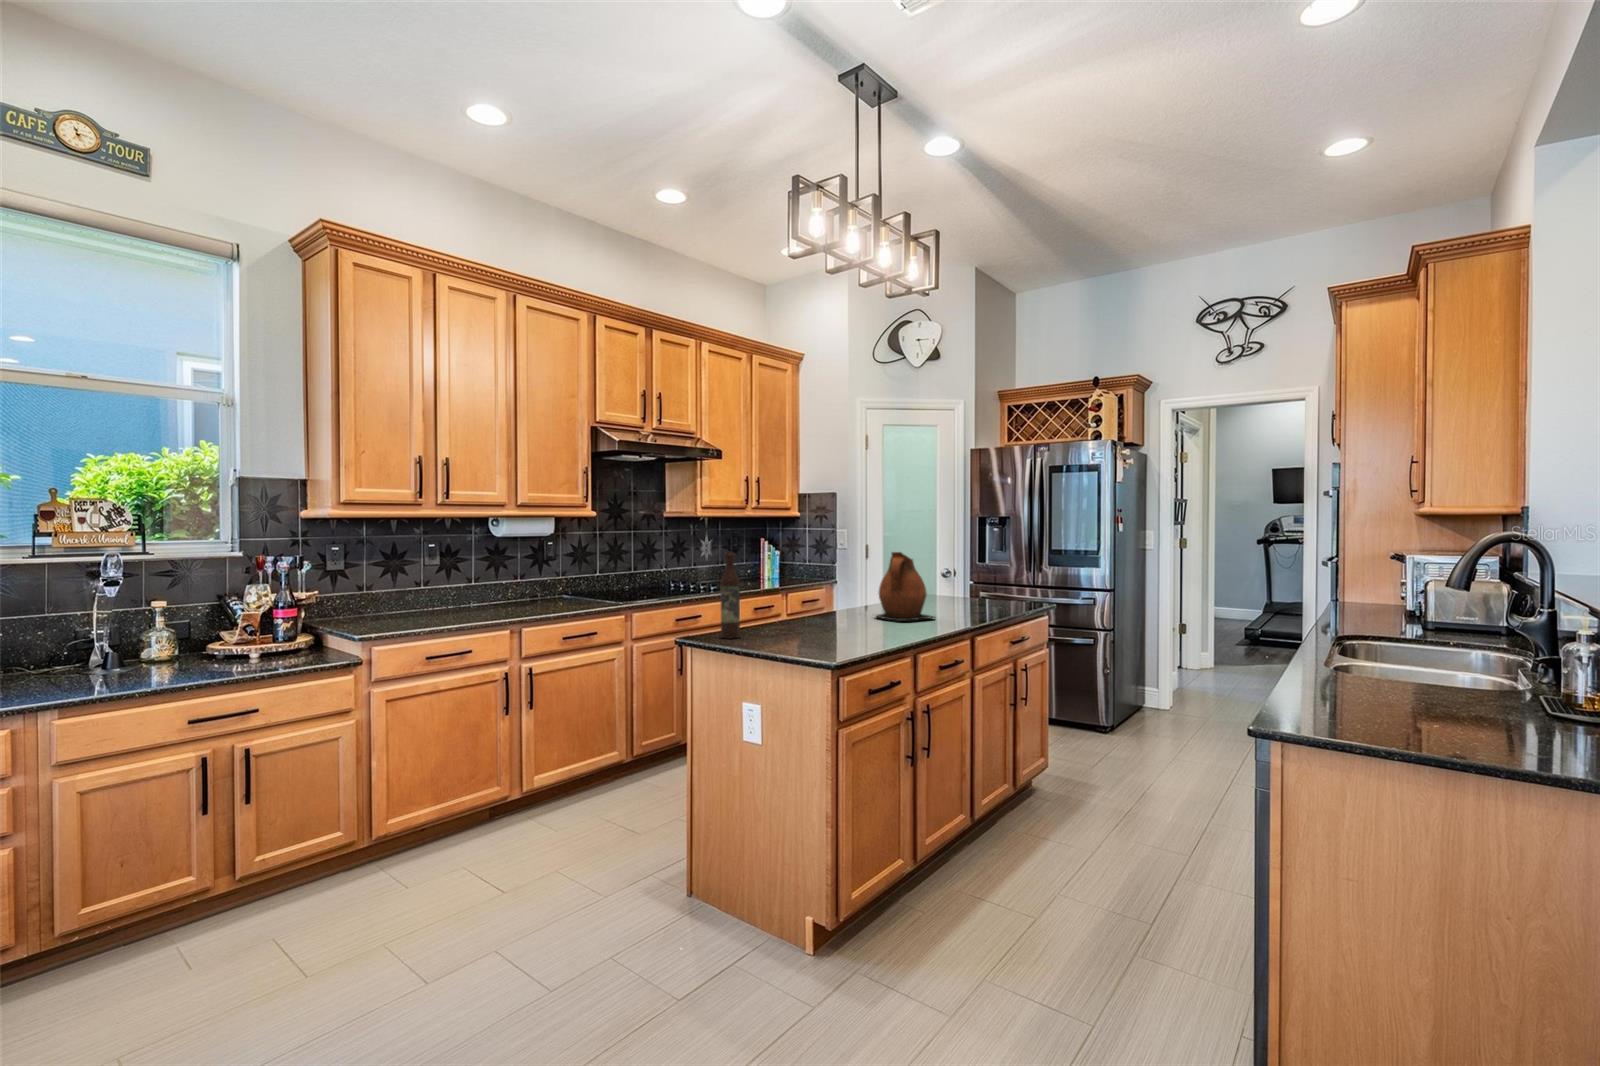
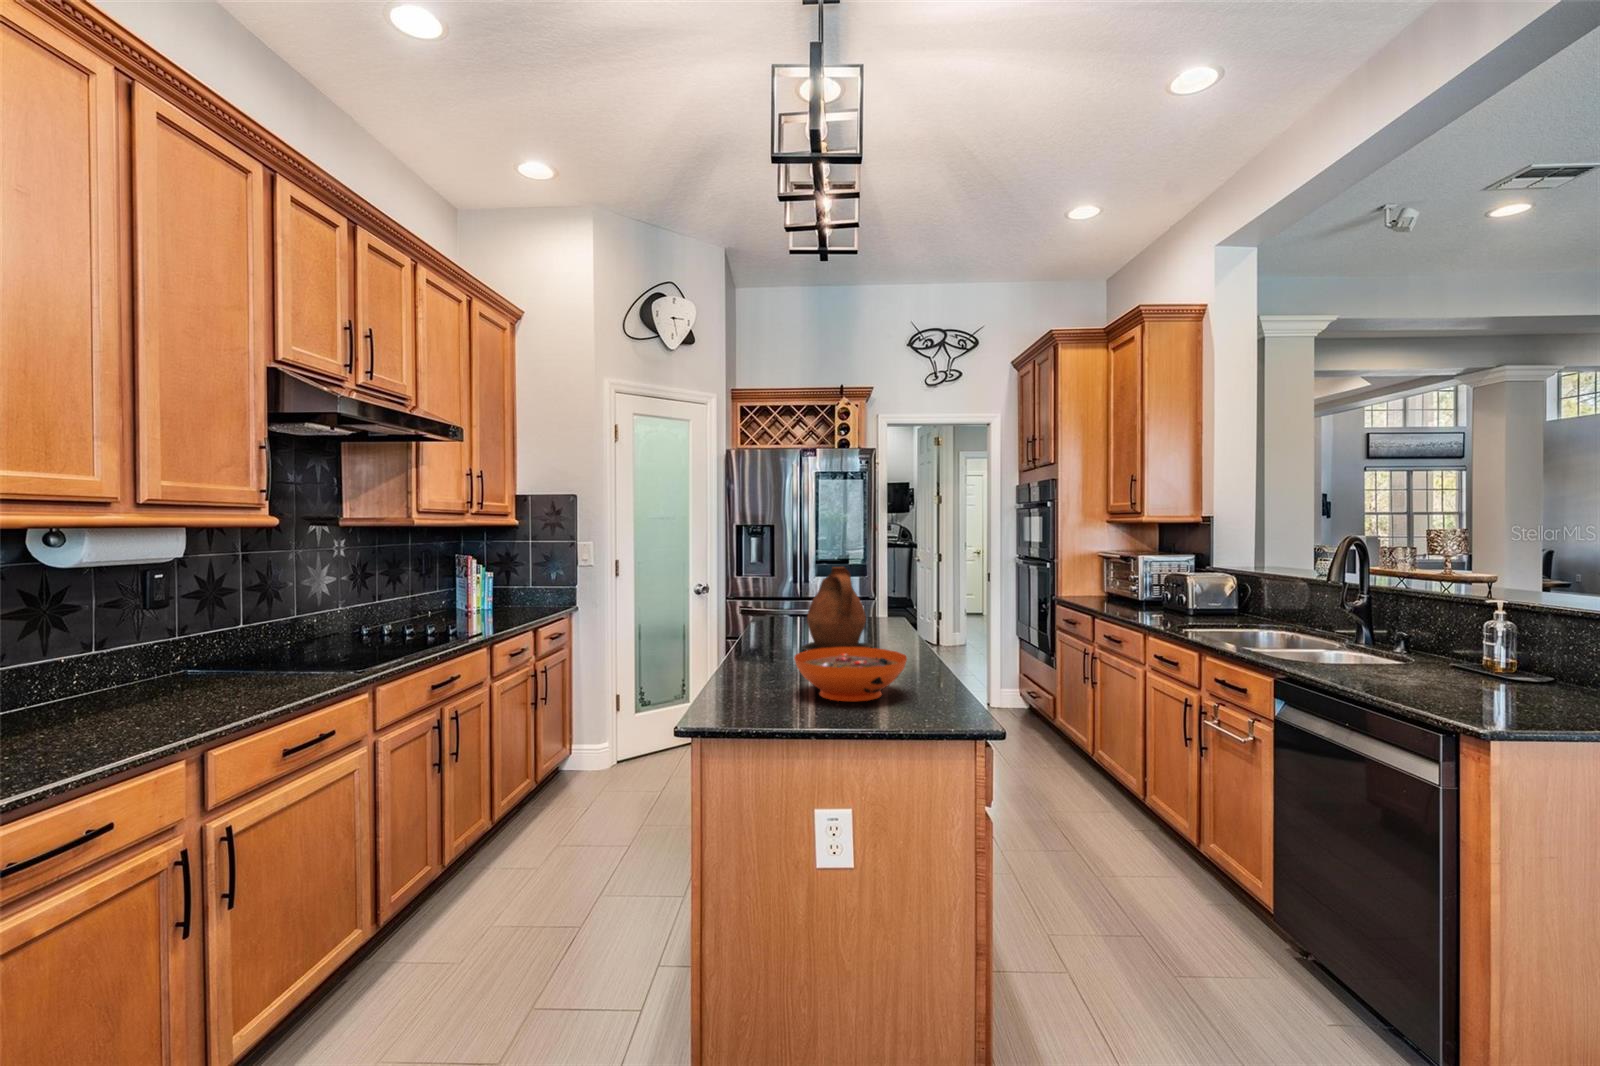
wine bottle: present [720,552,740,638] -> none [721,576,751,712]
decorative bowl: none [776,608,857,643] -> present [794,647,907,701]

